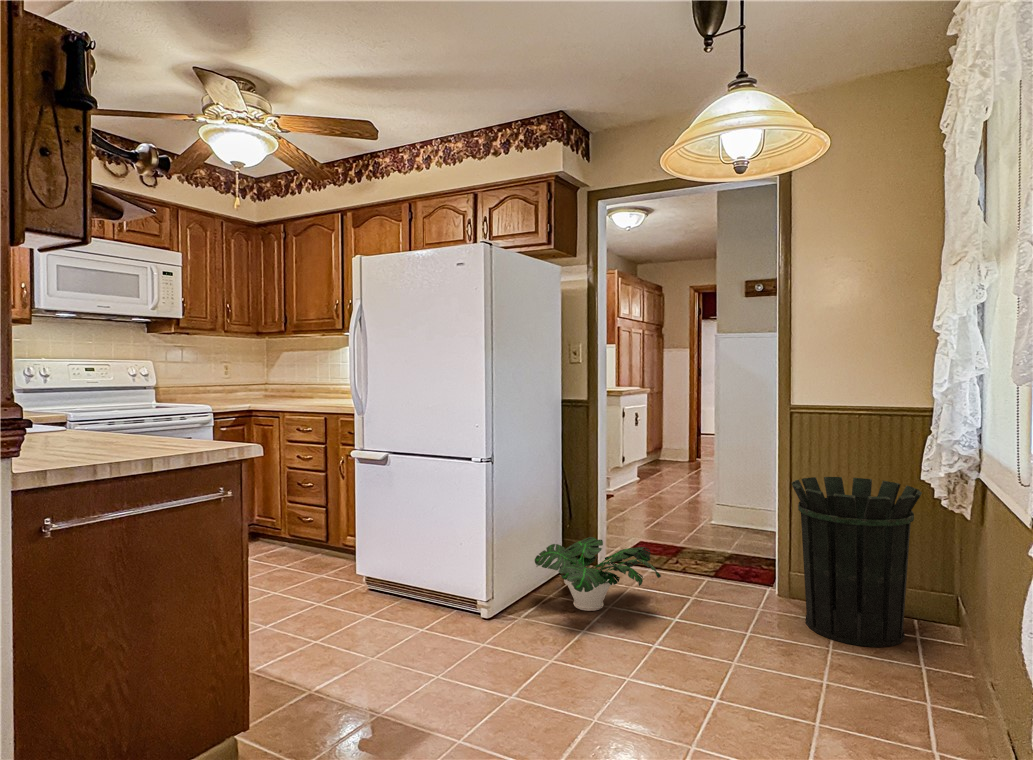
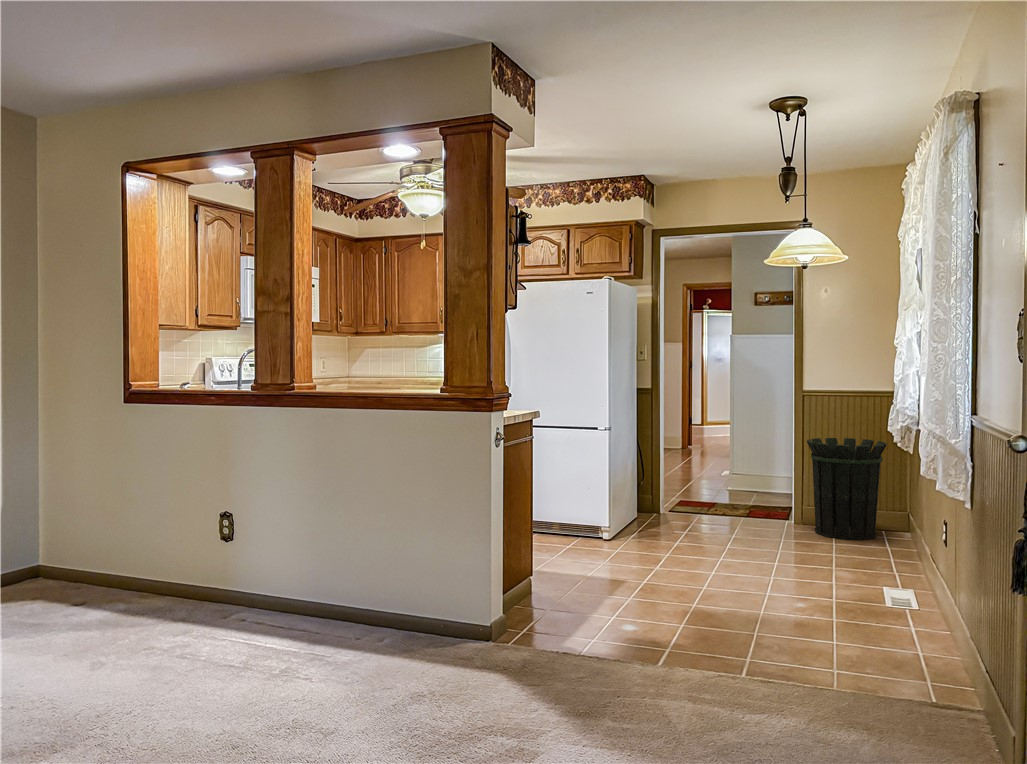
potted plant: present [535,537,661,611] -> none [631,485,723,531]

